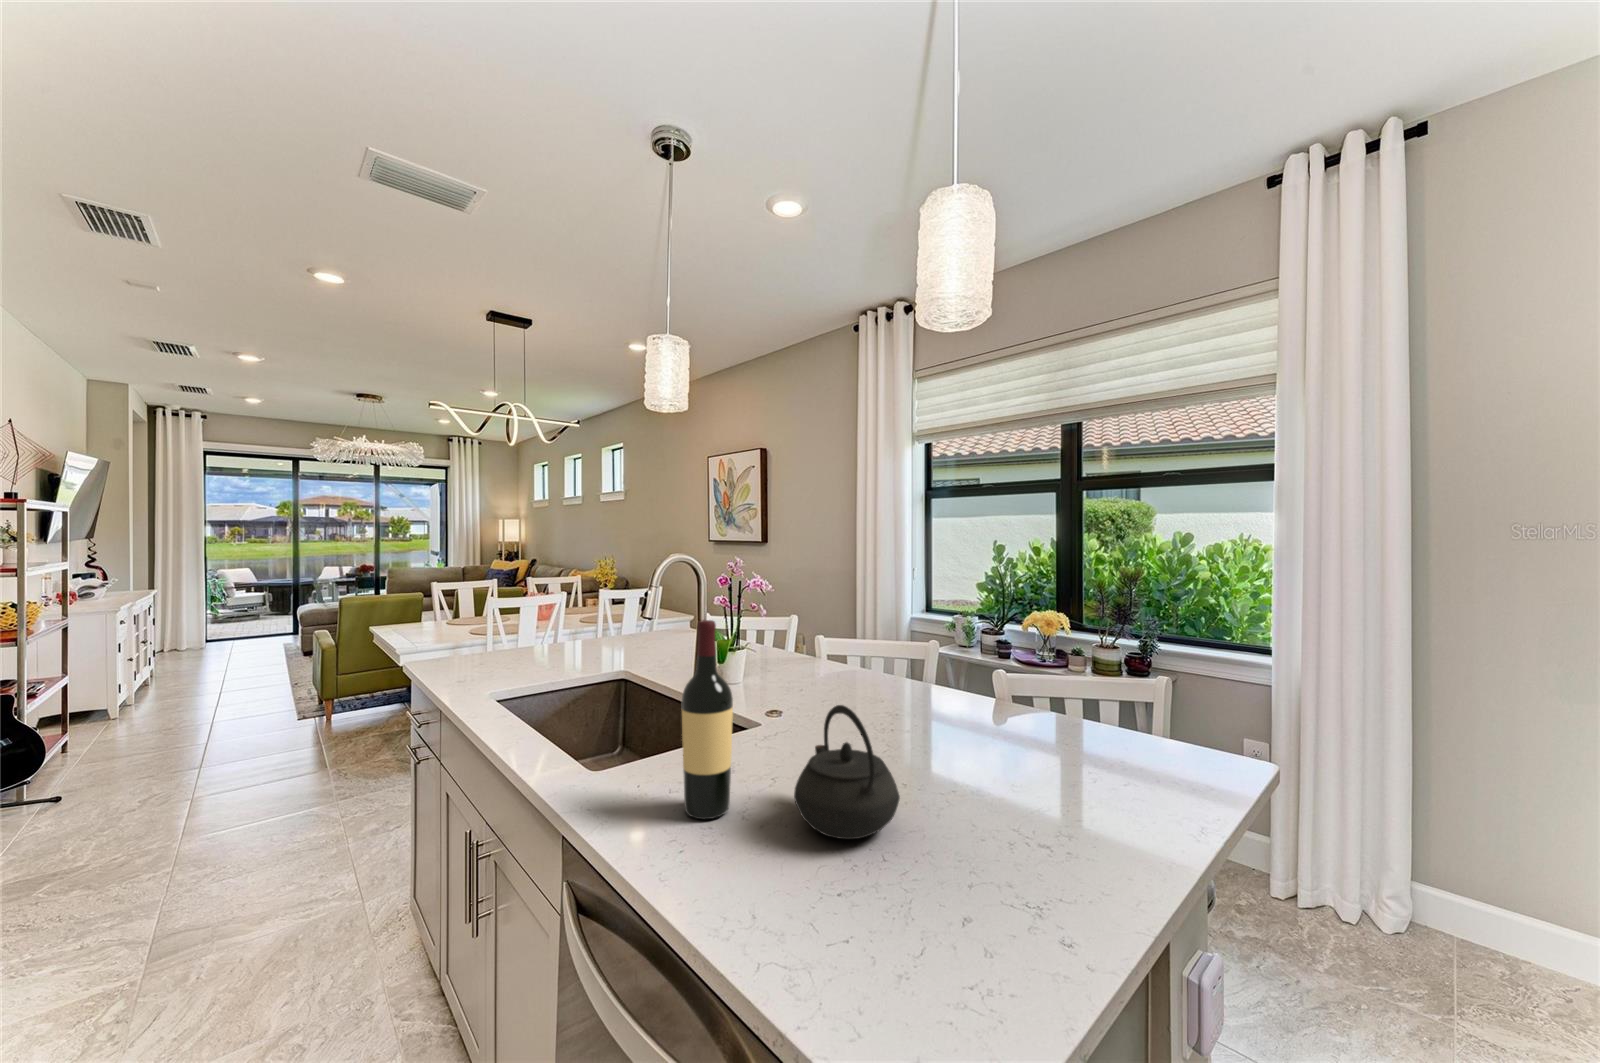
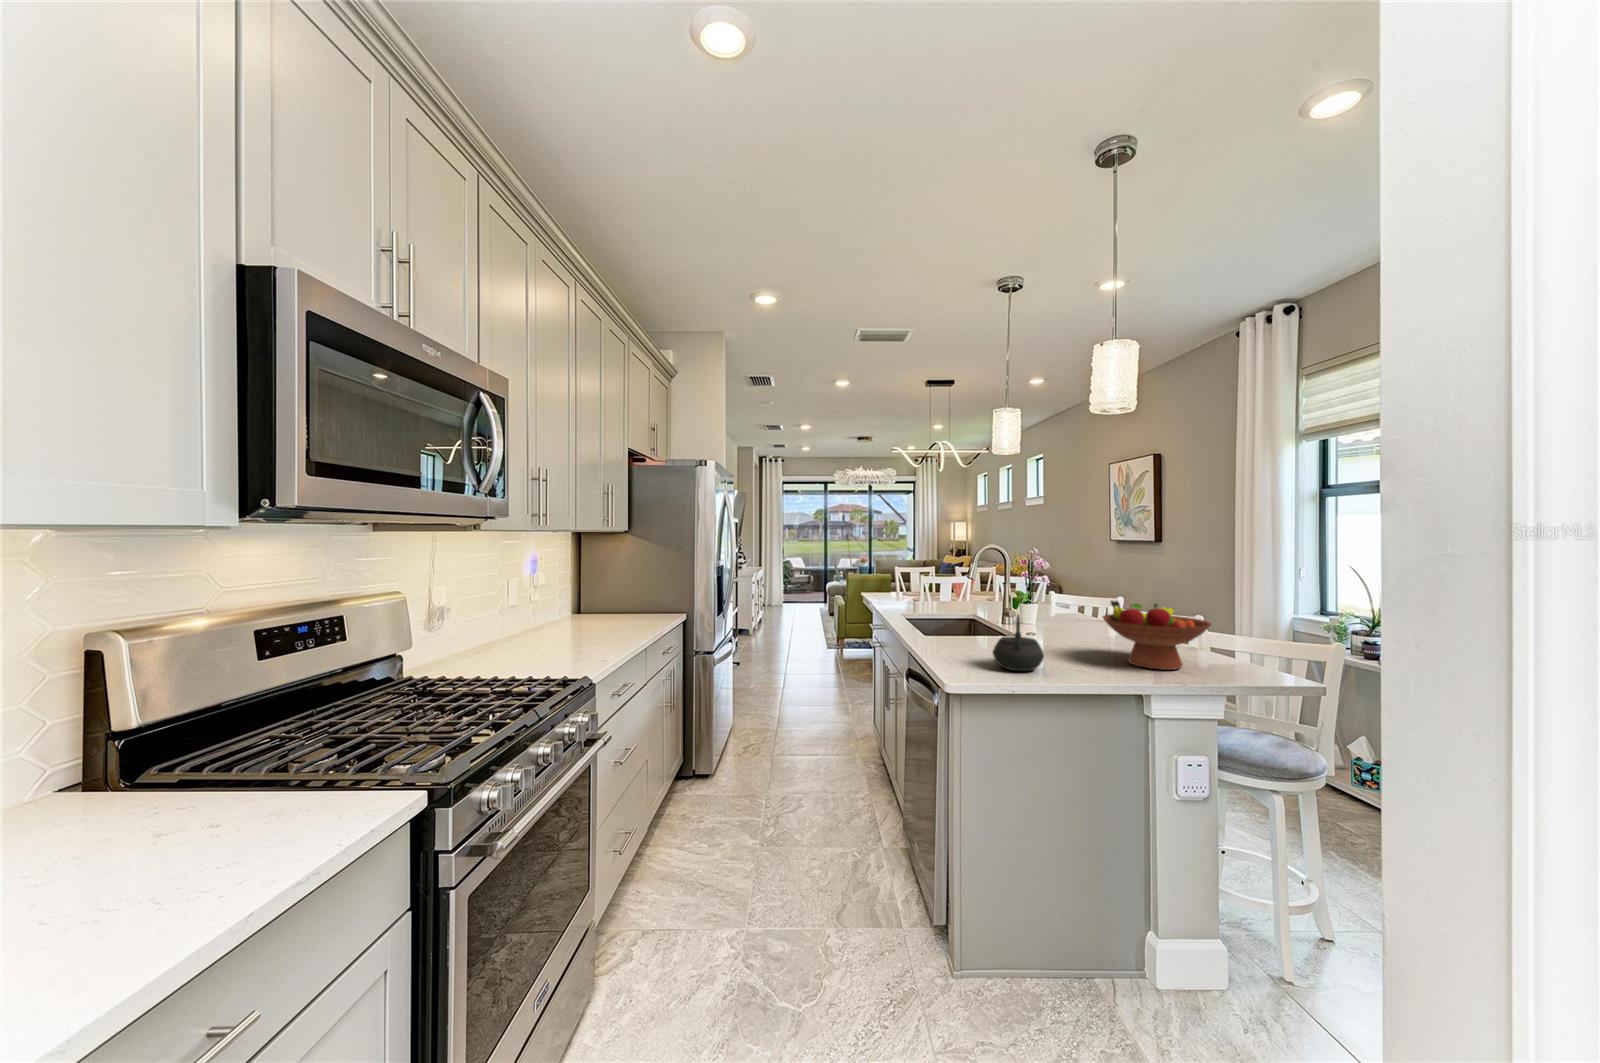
wine bottle: present [682,620,733,819] -> none [952,573,974,658]
fruit bowl: none [910,643,1070,756] -> present [1103,600,1212,670]

